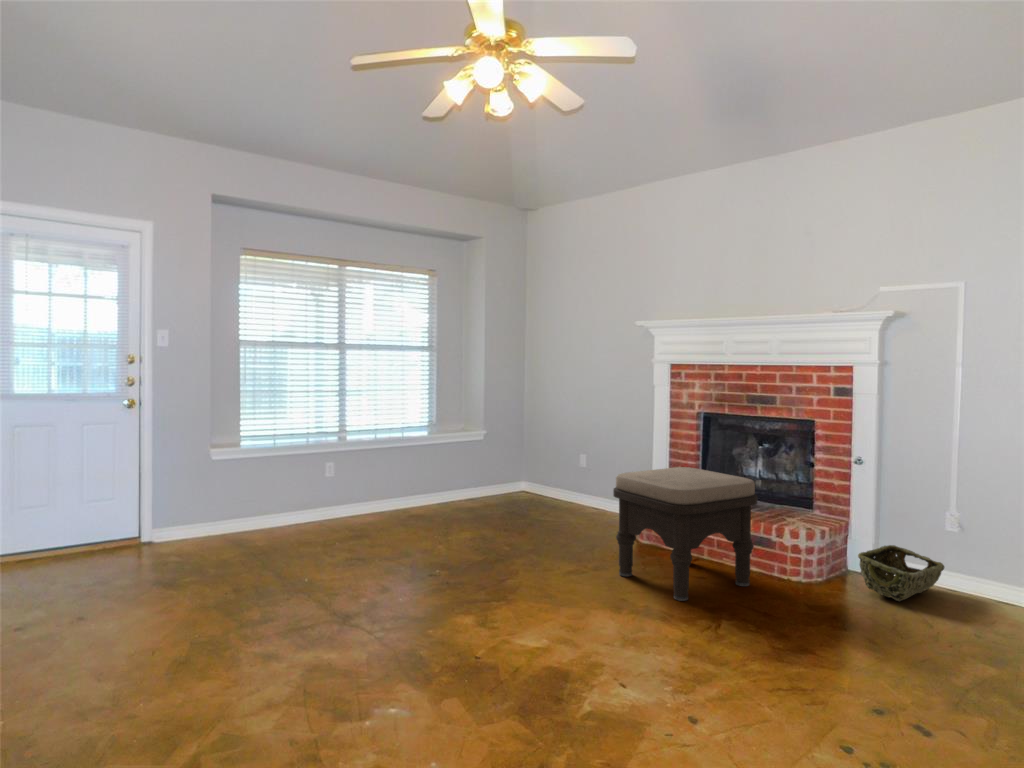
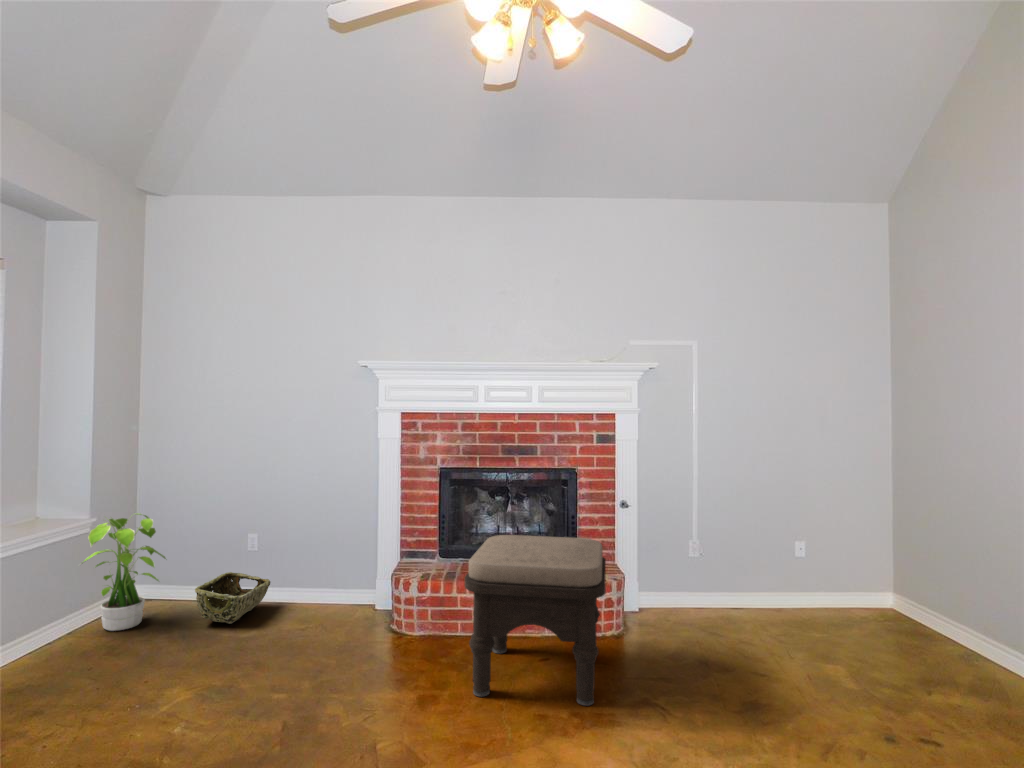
potted plant: none [485,430,531,502] -> present [80,513,166,631]
woven basket: present [858,545,944,601] -> present [195,572,270,624]

